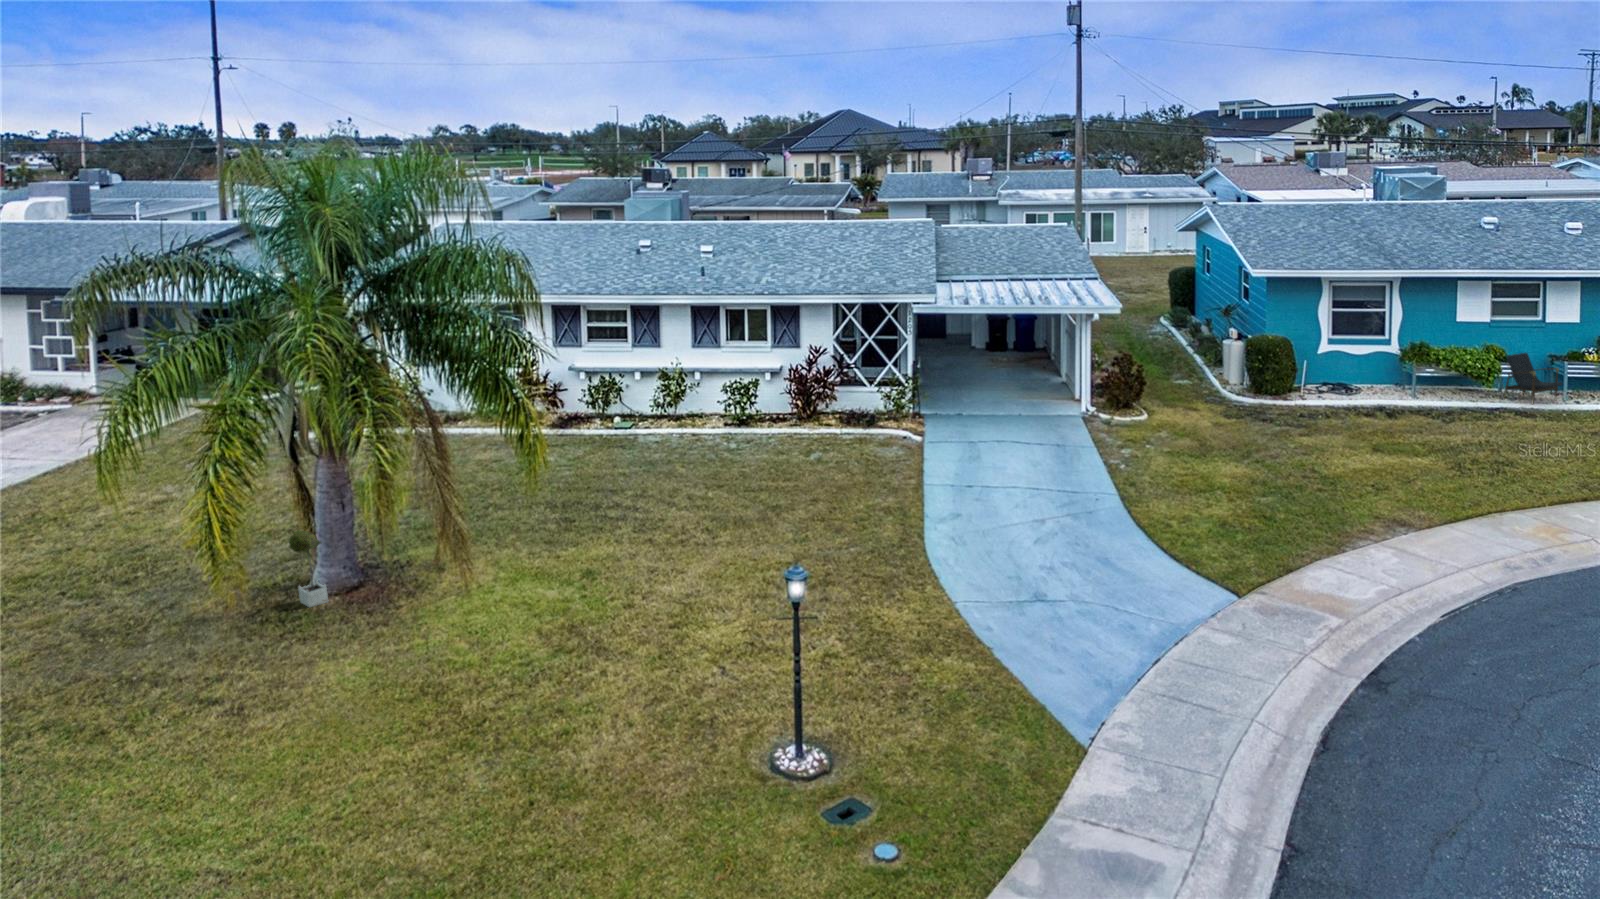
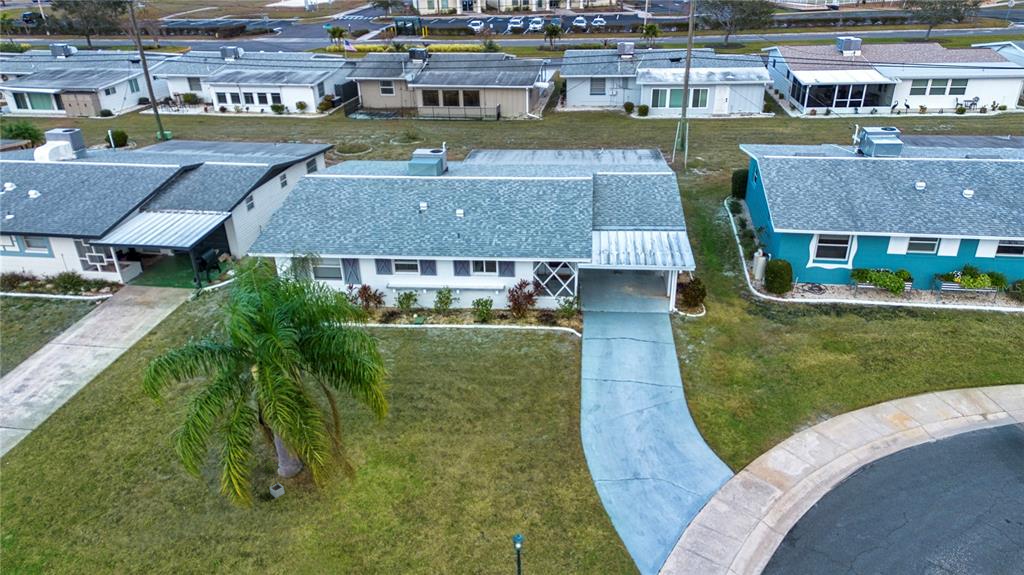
lounge chair: present [1504,353,1562,403] -> none [906,270,938,303]

